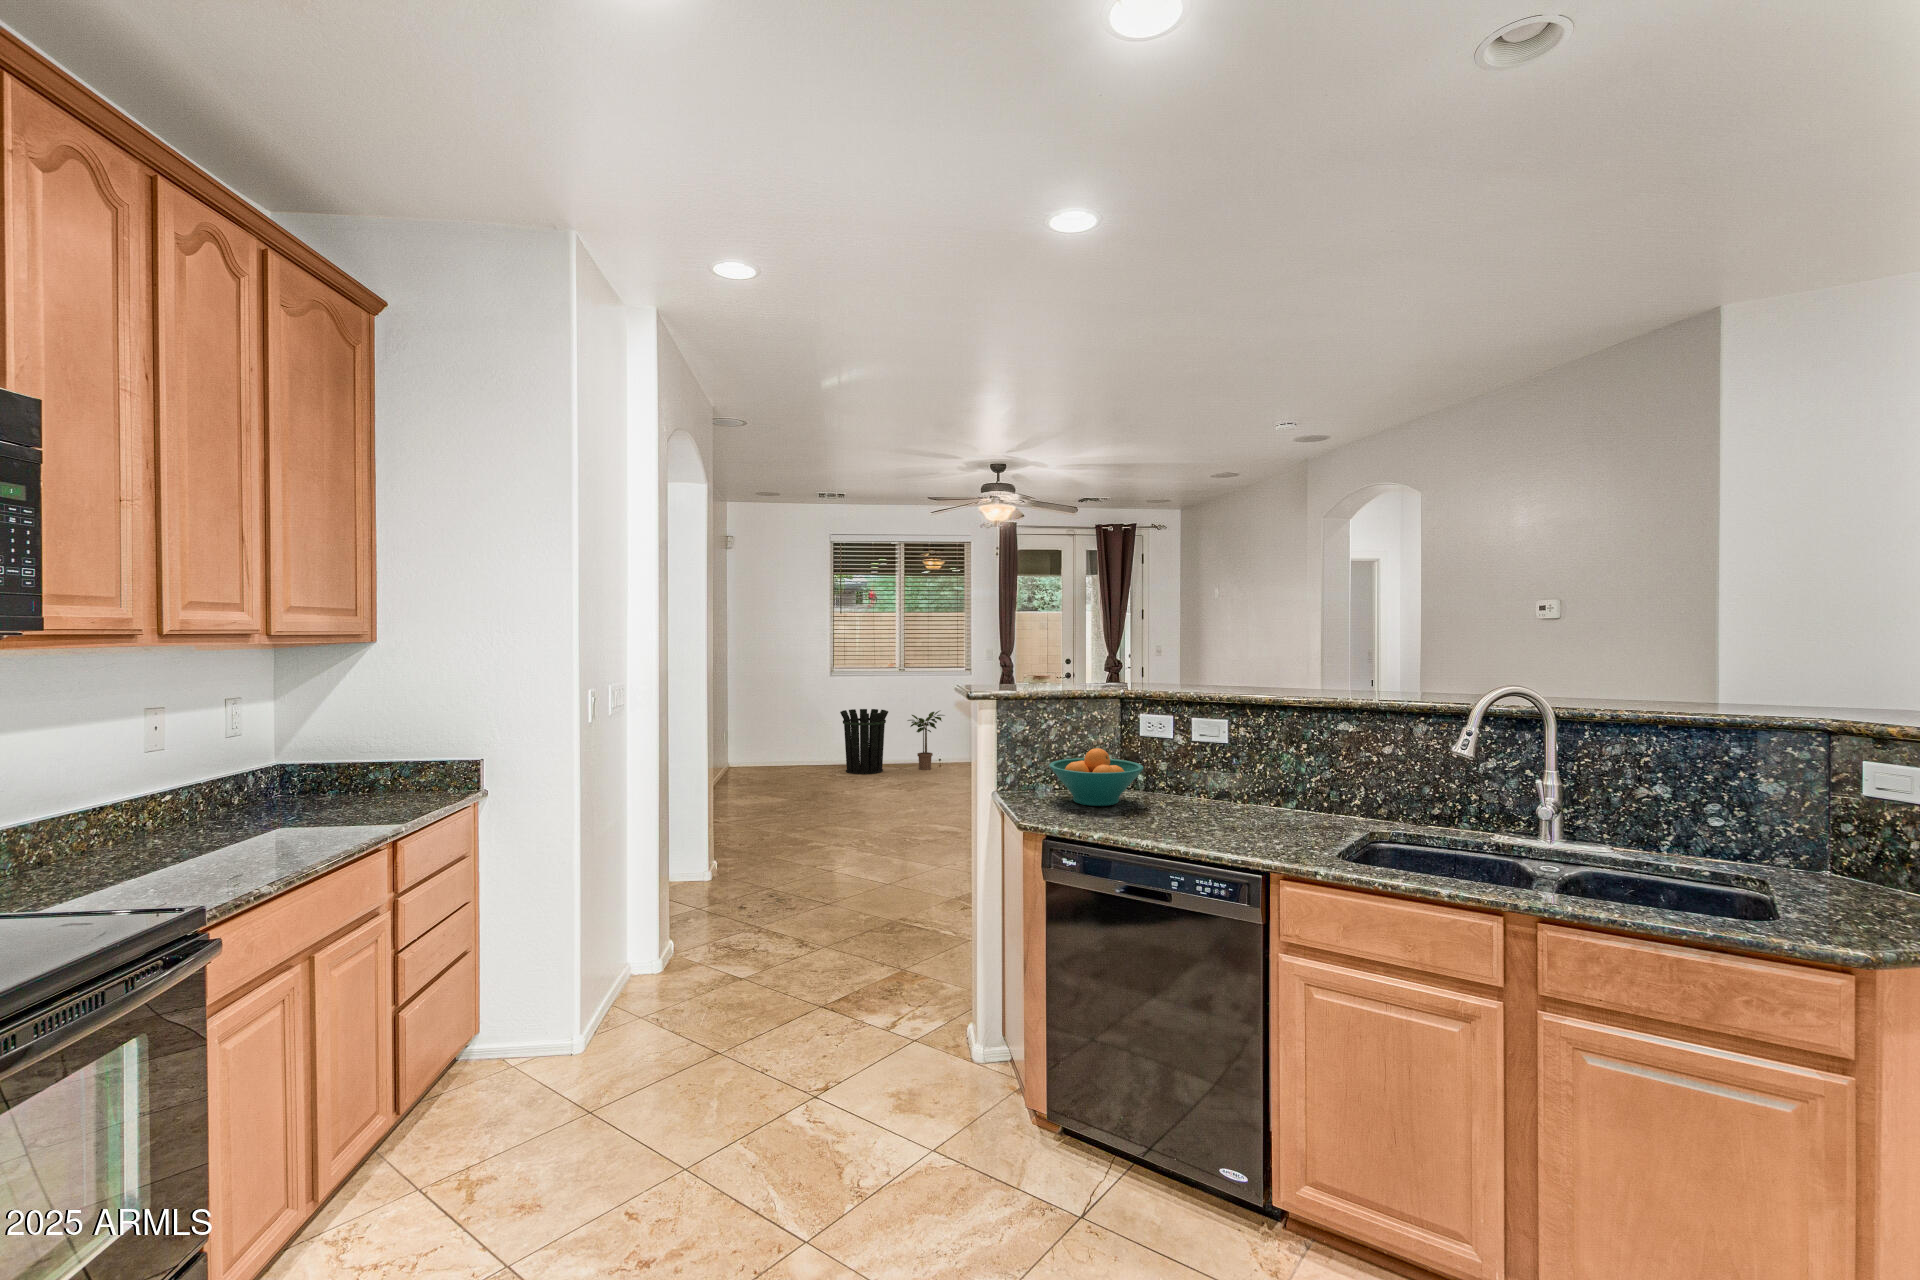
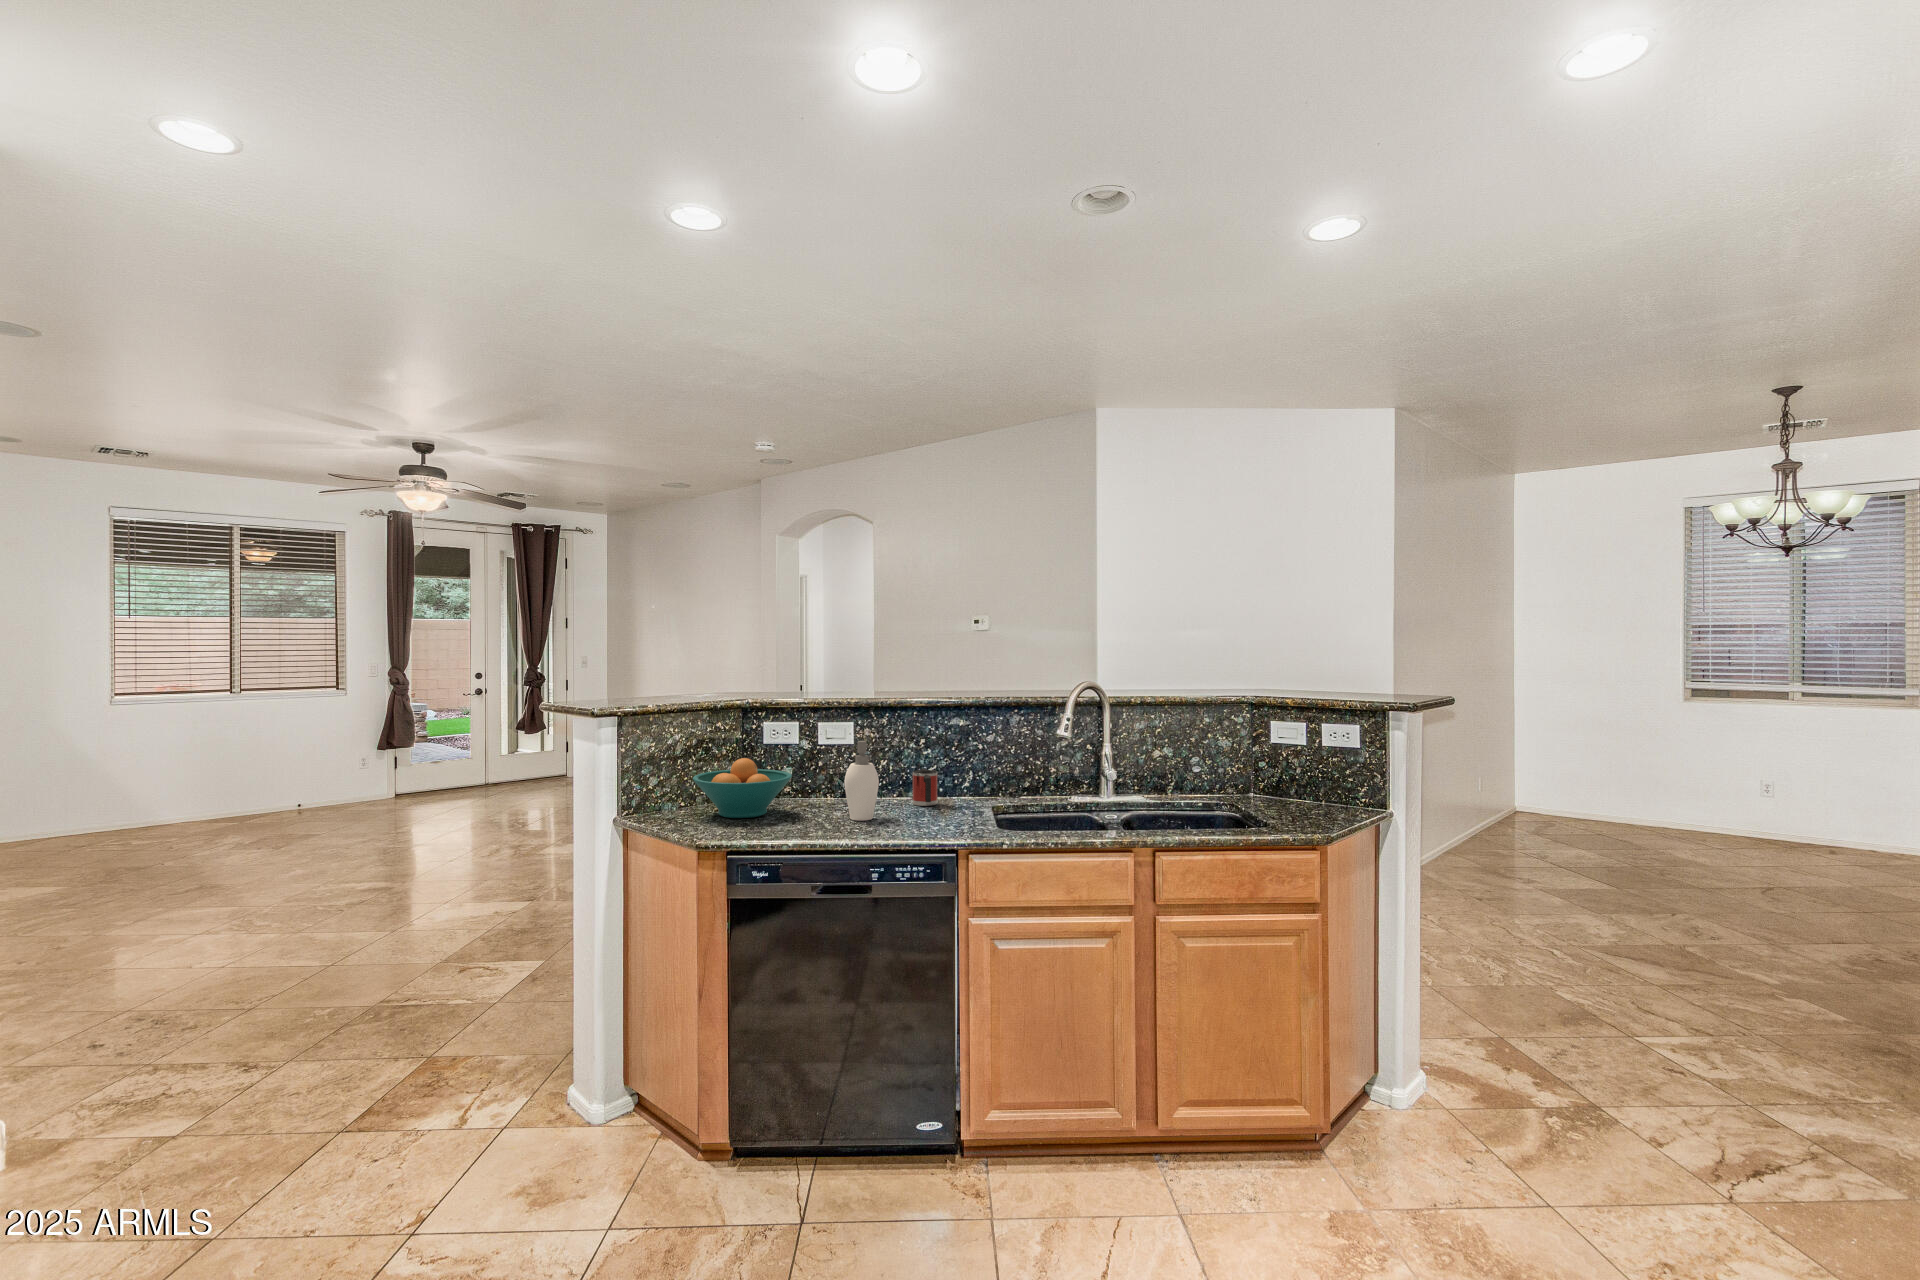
waste bin: present [840,709,888,774] -> none [80,750,176,851]
potted plant: present [908,711,944,770] -> none [207,744,274,831]
soap dispenser: none [1181,741,1229,825] -> present [844,741,890,821]
mug: none [1281,778,1310,819] -> present [913,769,938,806]

